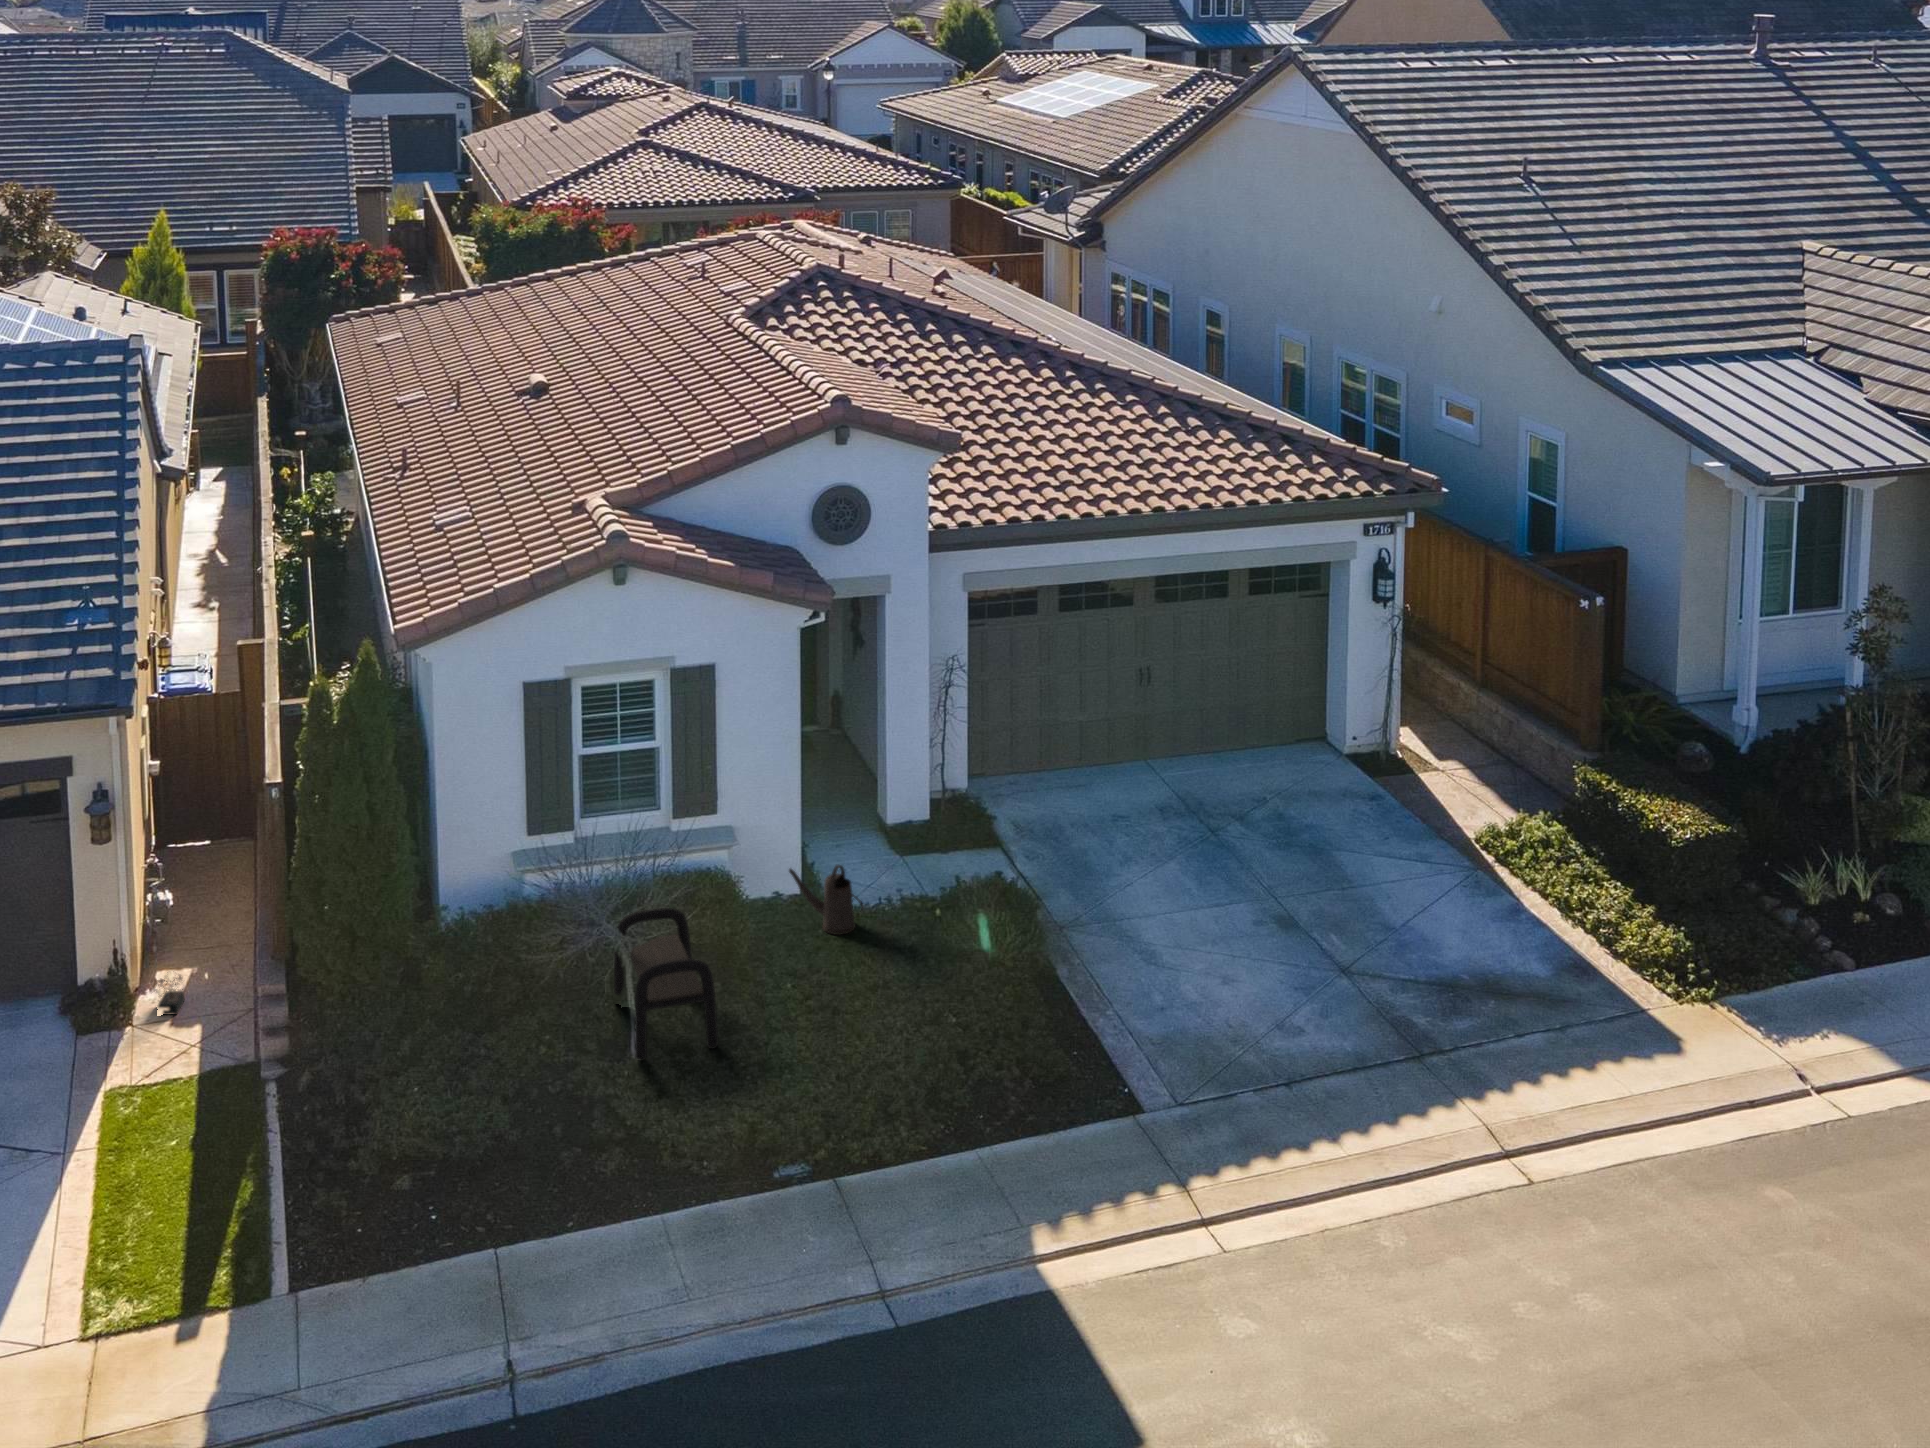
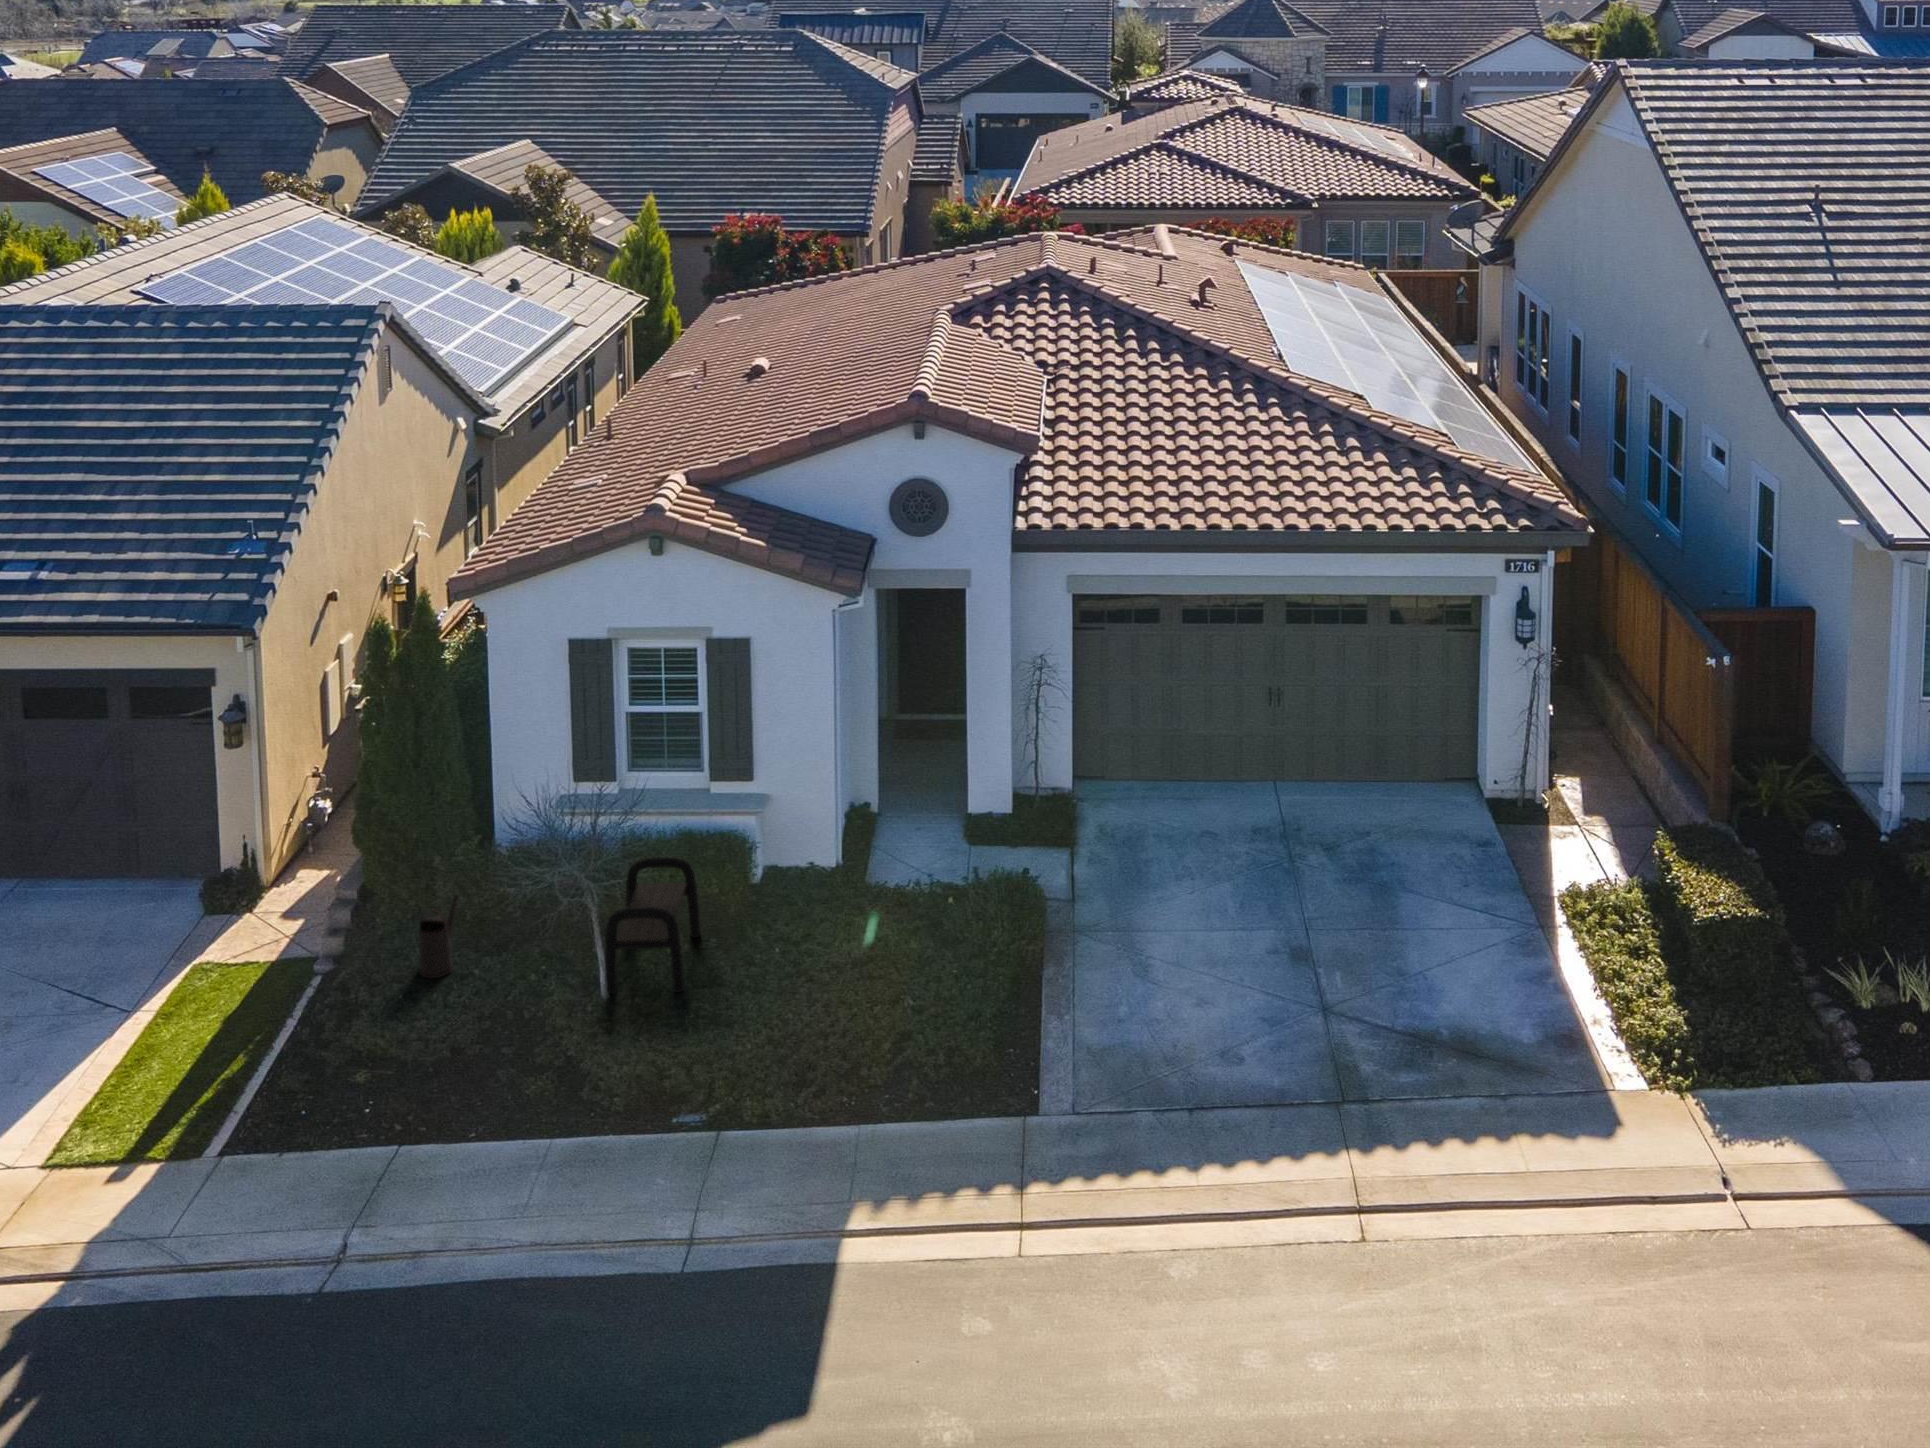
watering can: present [789,865,863,935] -> present [419,895,458,978]
decorative plant: present [153,975,185,1015] -> none [268,859,306,897]

